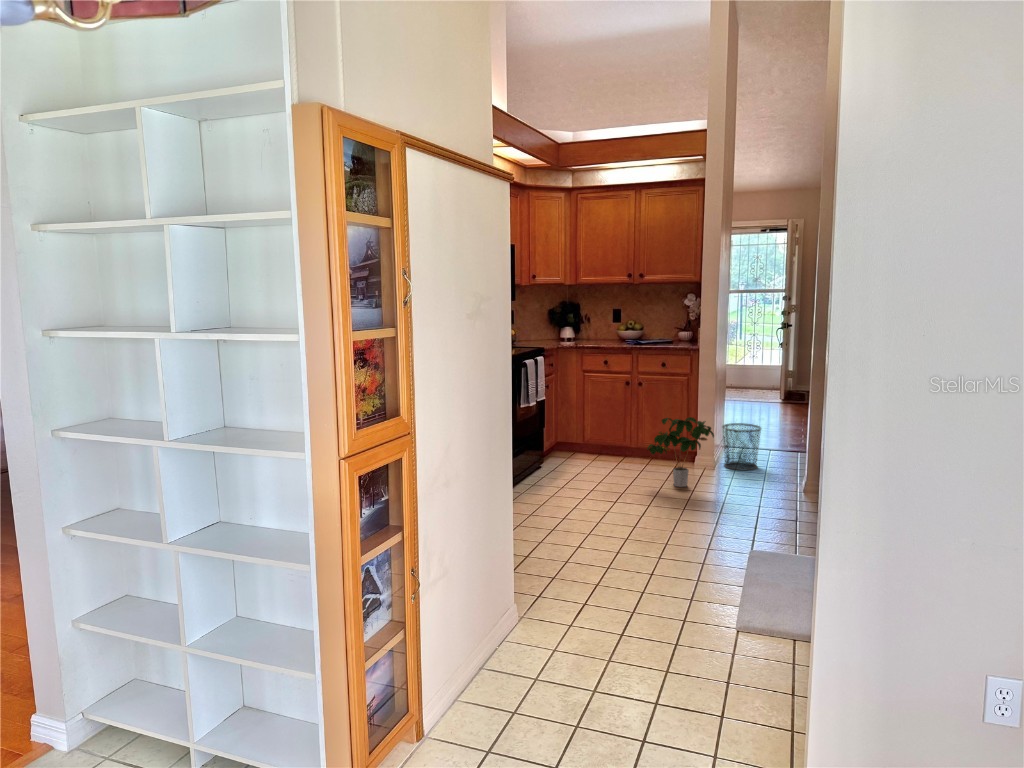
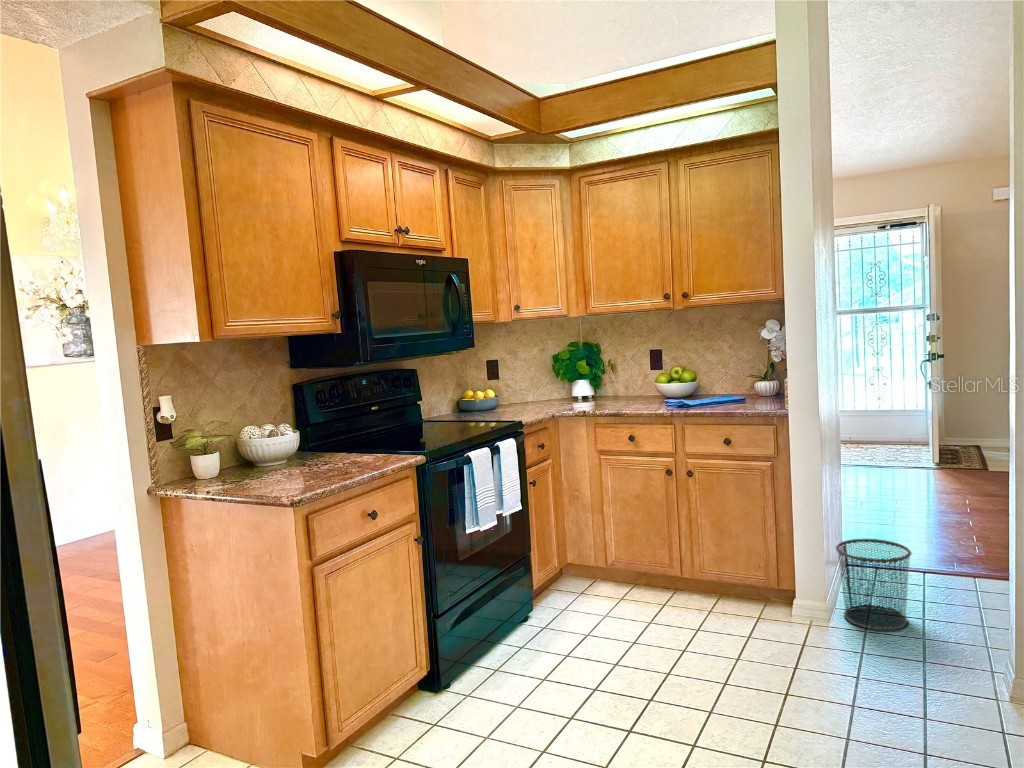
potted plant: present [647,417,714,487] -> none [695,548,821,681]

